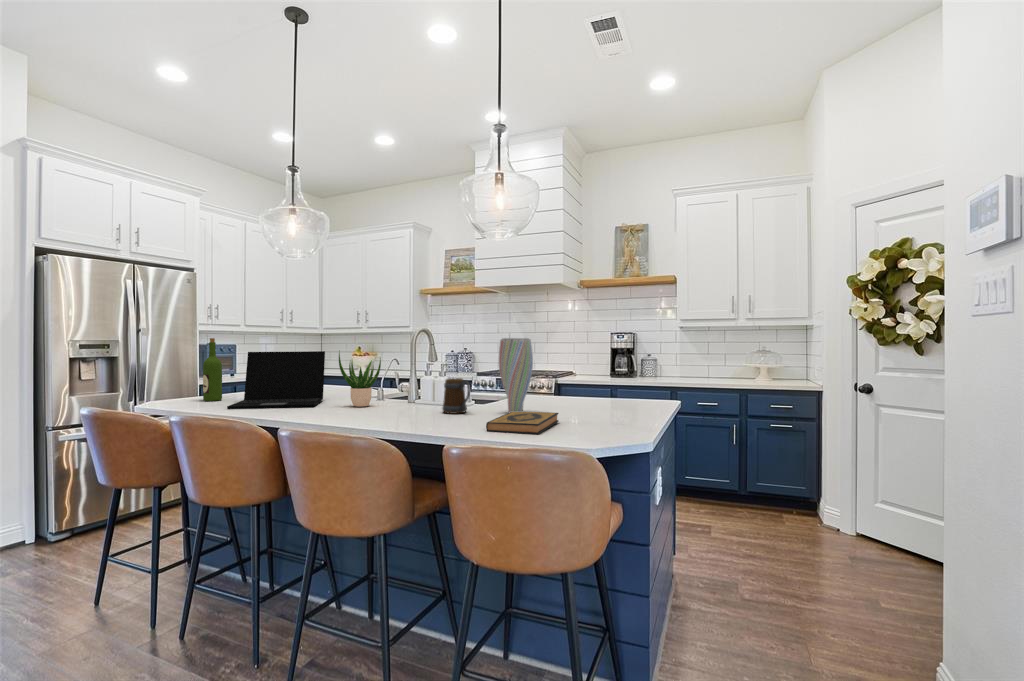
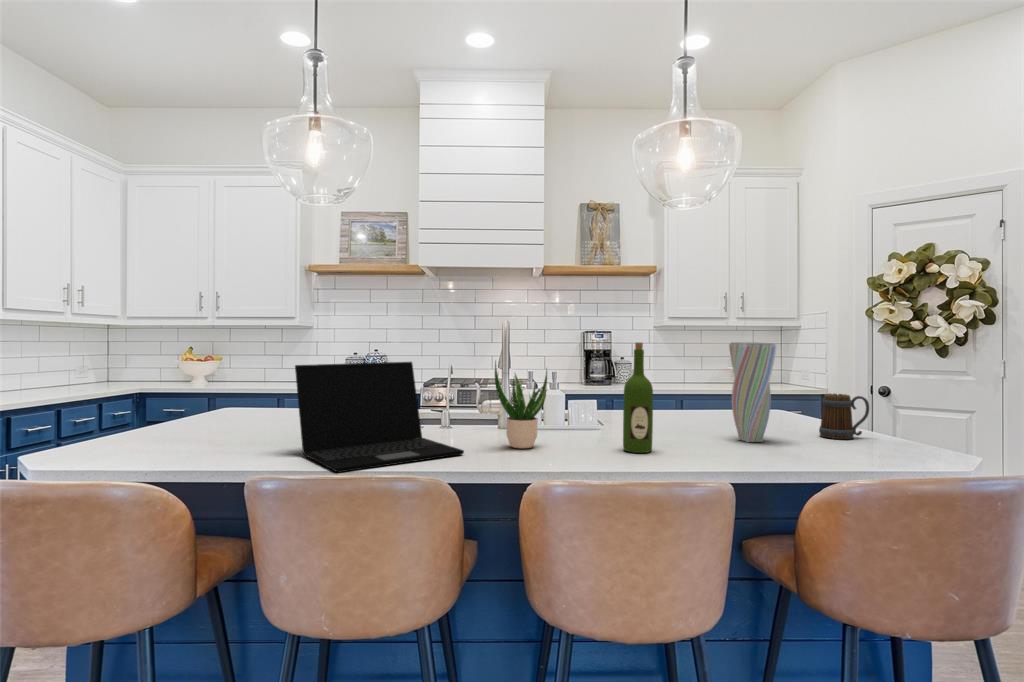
wine bottle: present [203,338,222,401] -> present [623,342,653,453]
mug: present [442,378,470,414] -> present [819,393,869,439]
hardback book: present [486,412,559,434] -> none [803,439,936,473]

